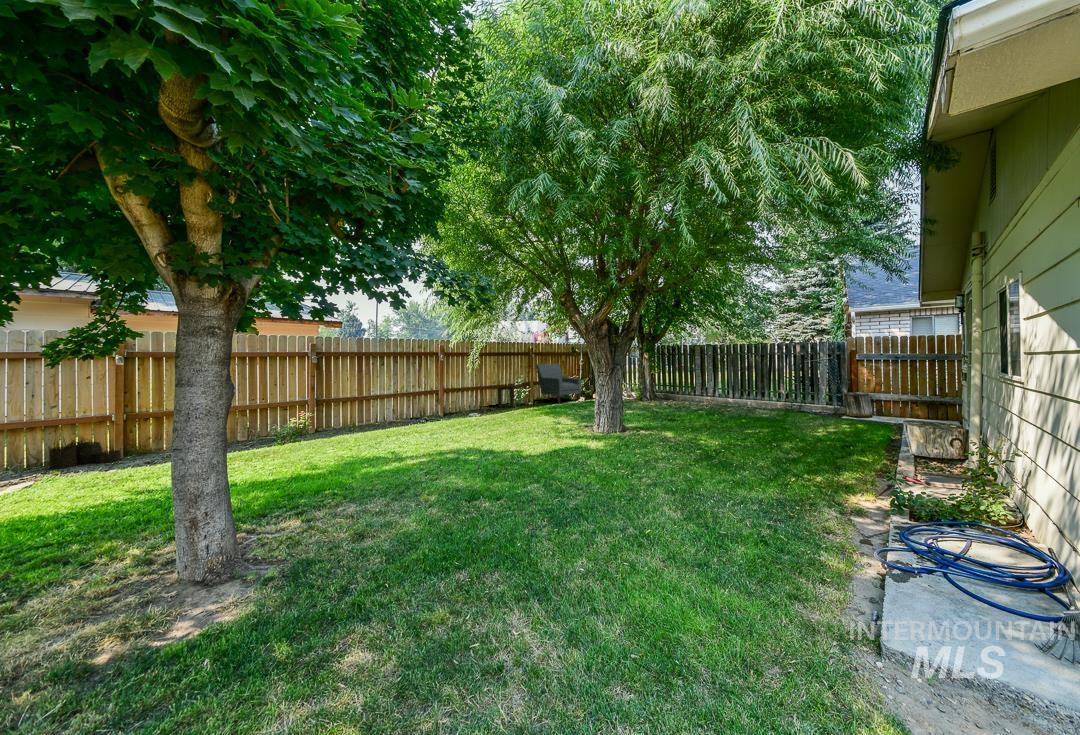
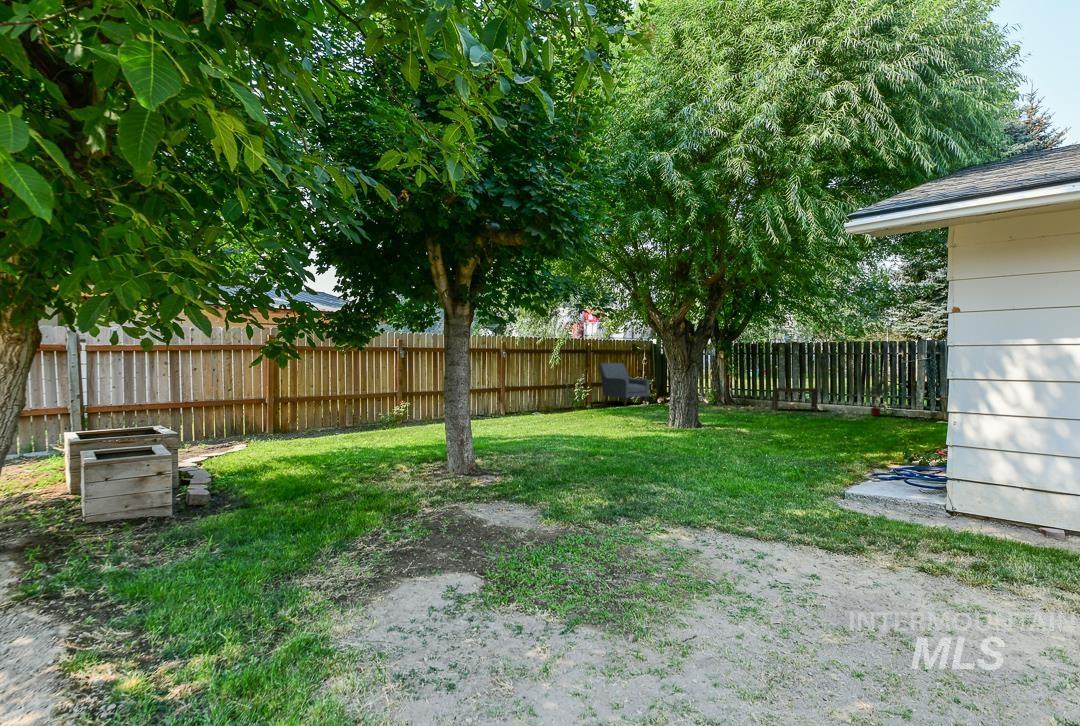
potted tree: none [766,370,802,410] -> present [859,373,895,416]
bench: present [498,384,527,407] -> present [772,387,818,412]
woven basket: present [48,440,121,469] -> none [205,419,253,442]

